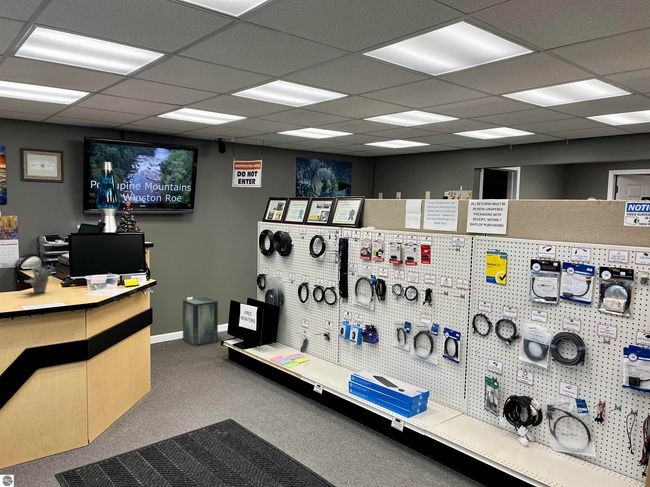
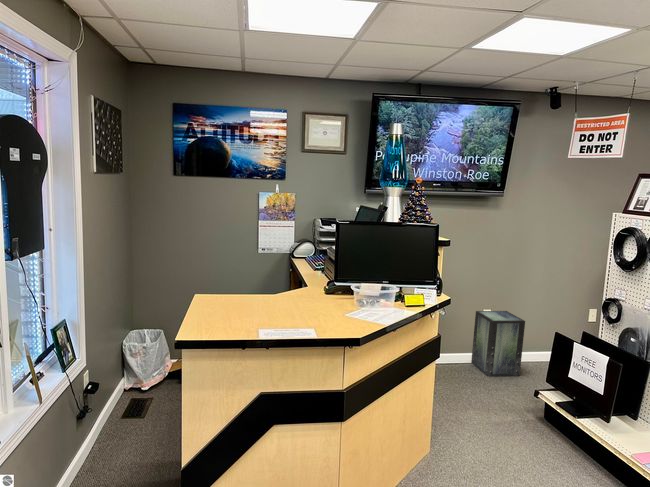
succulent plant: present [25,259,53,293] -> none [273,256,312,302]

